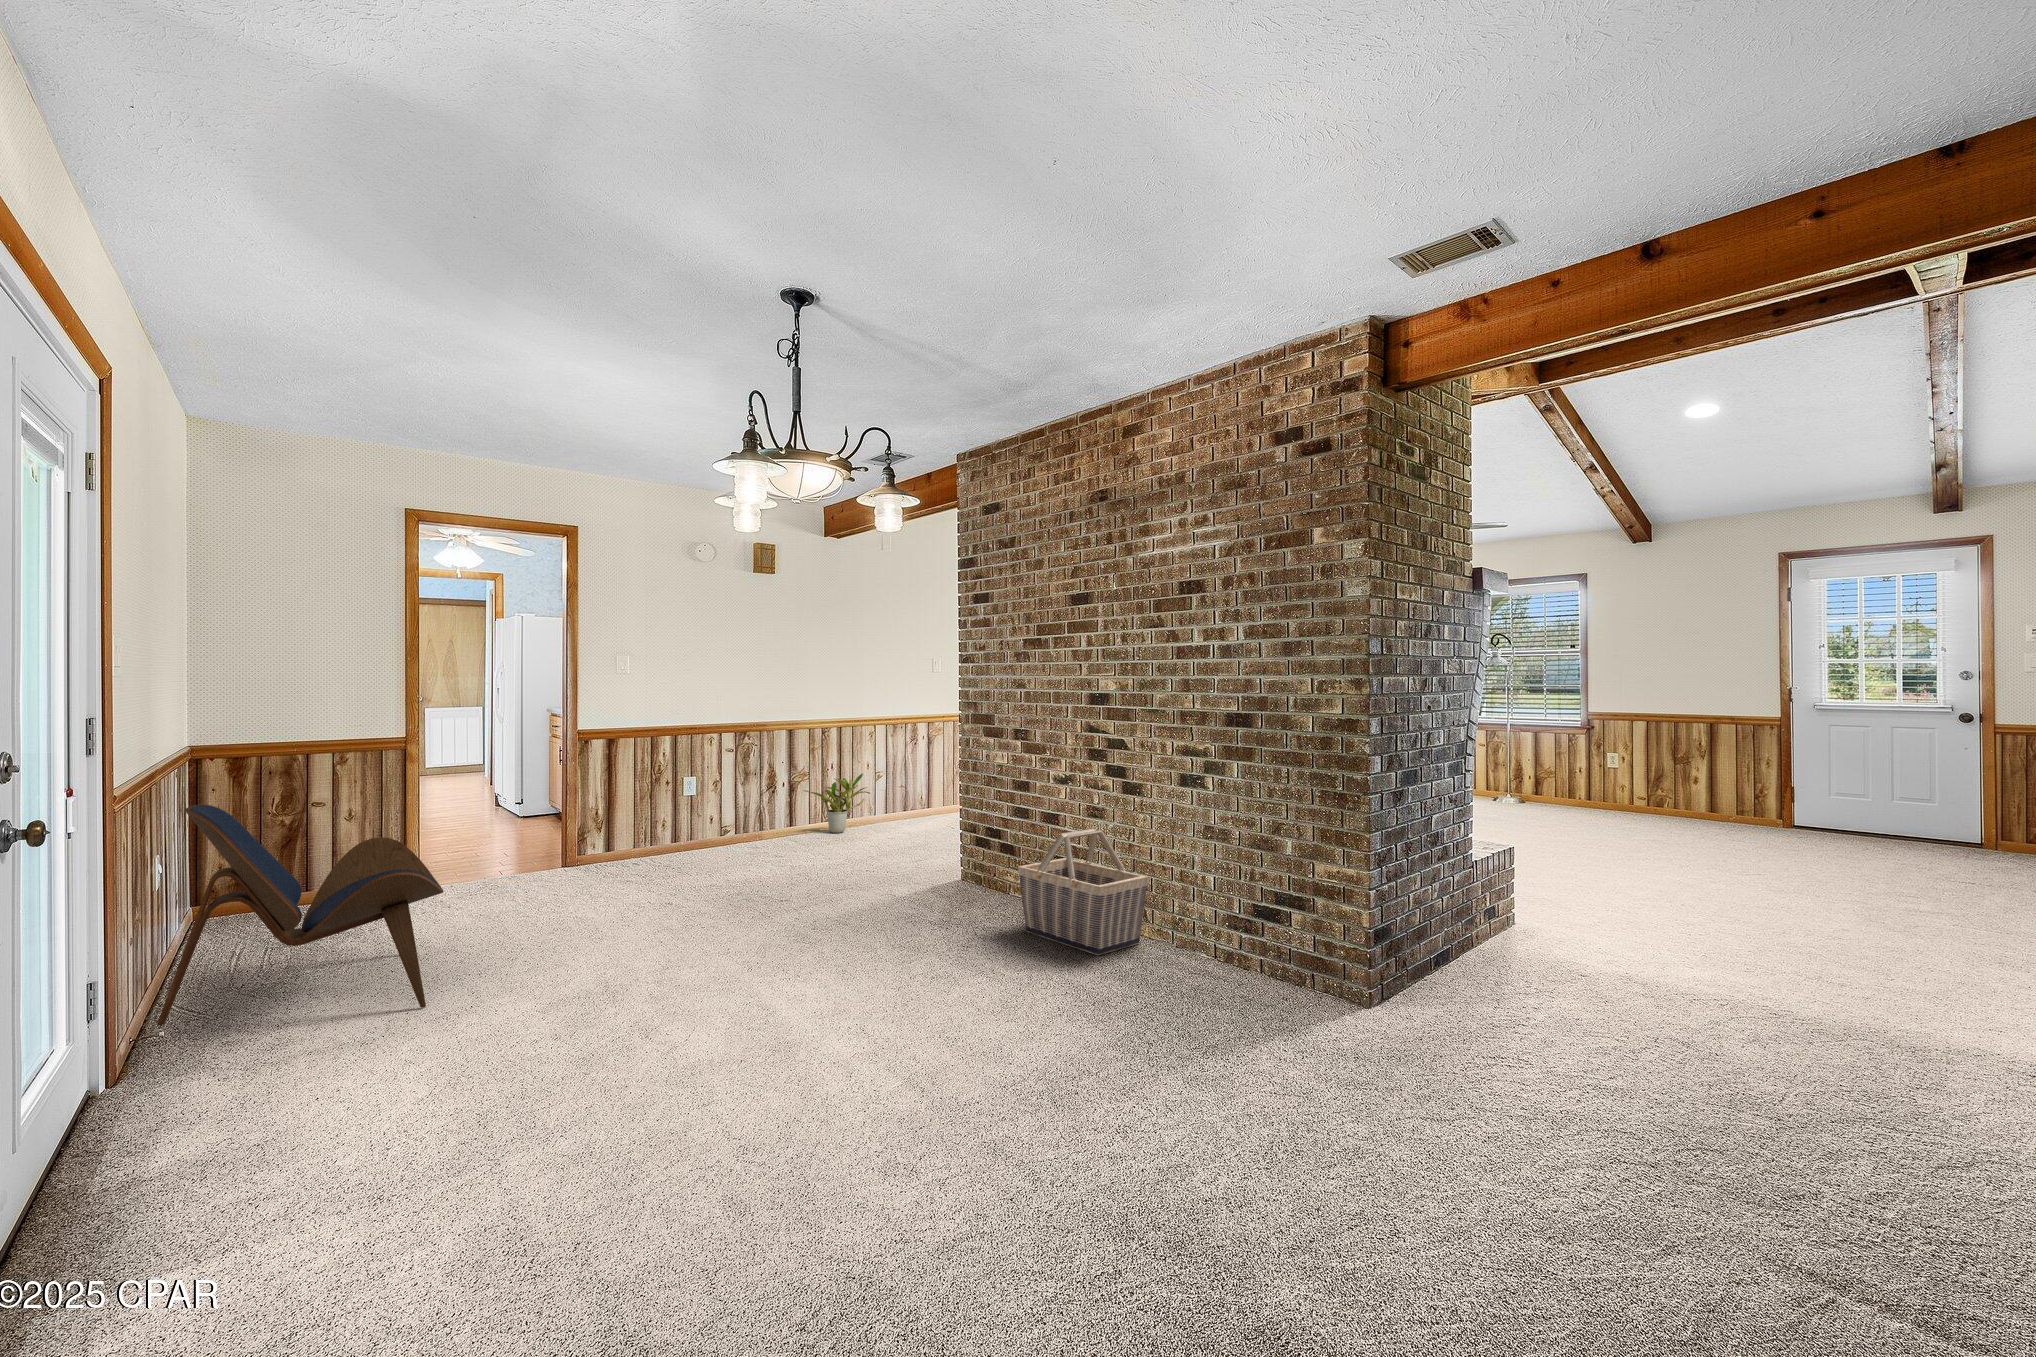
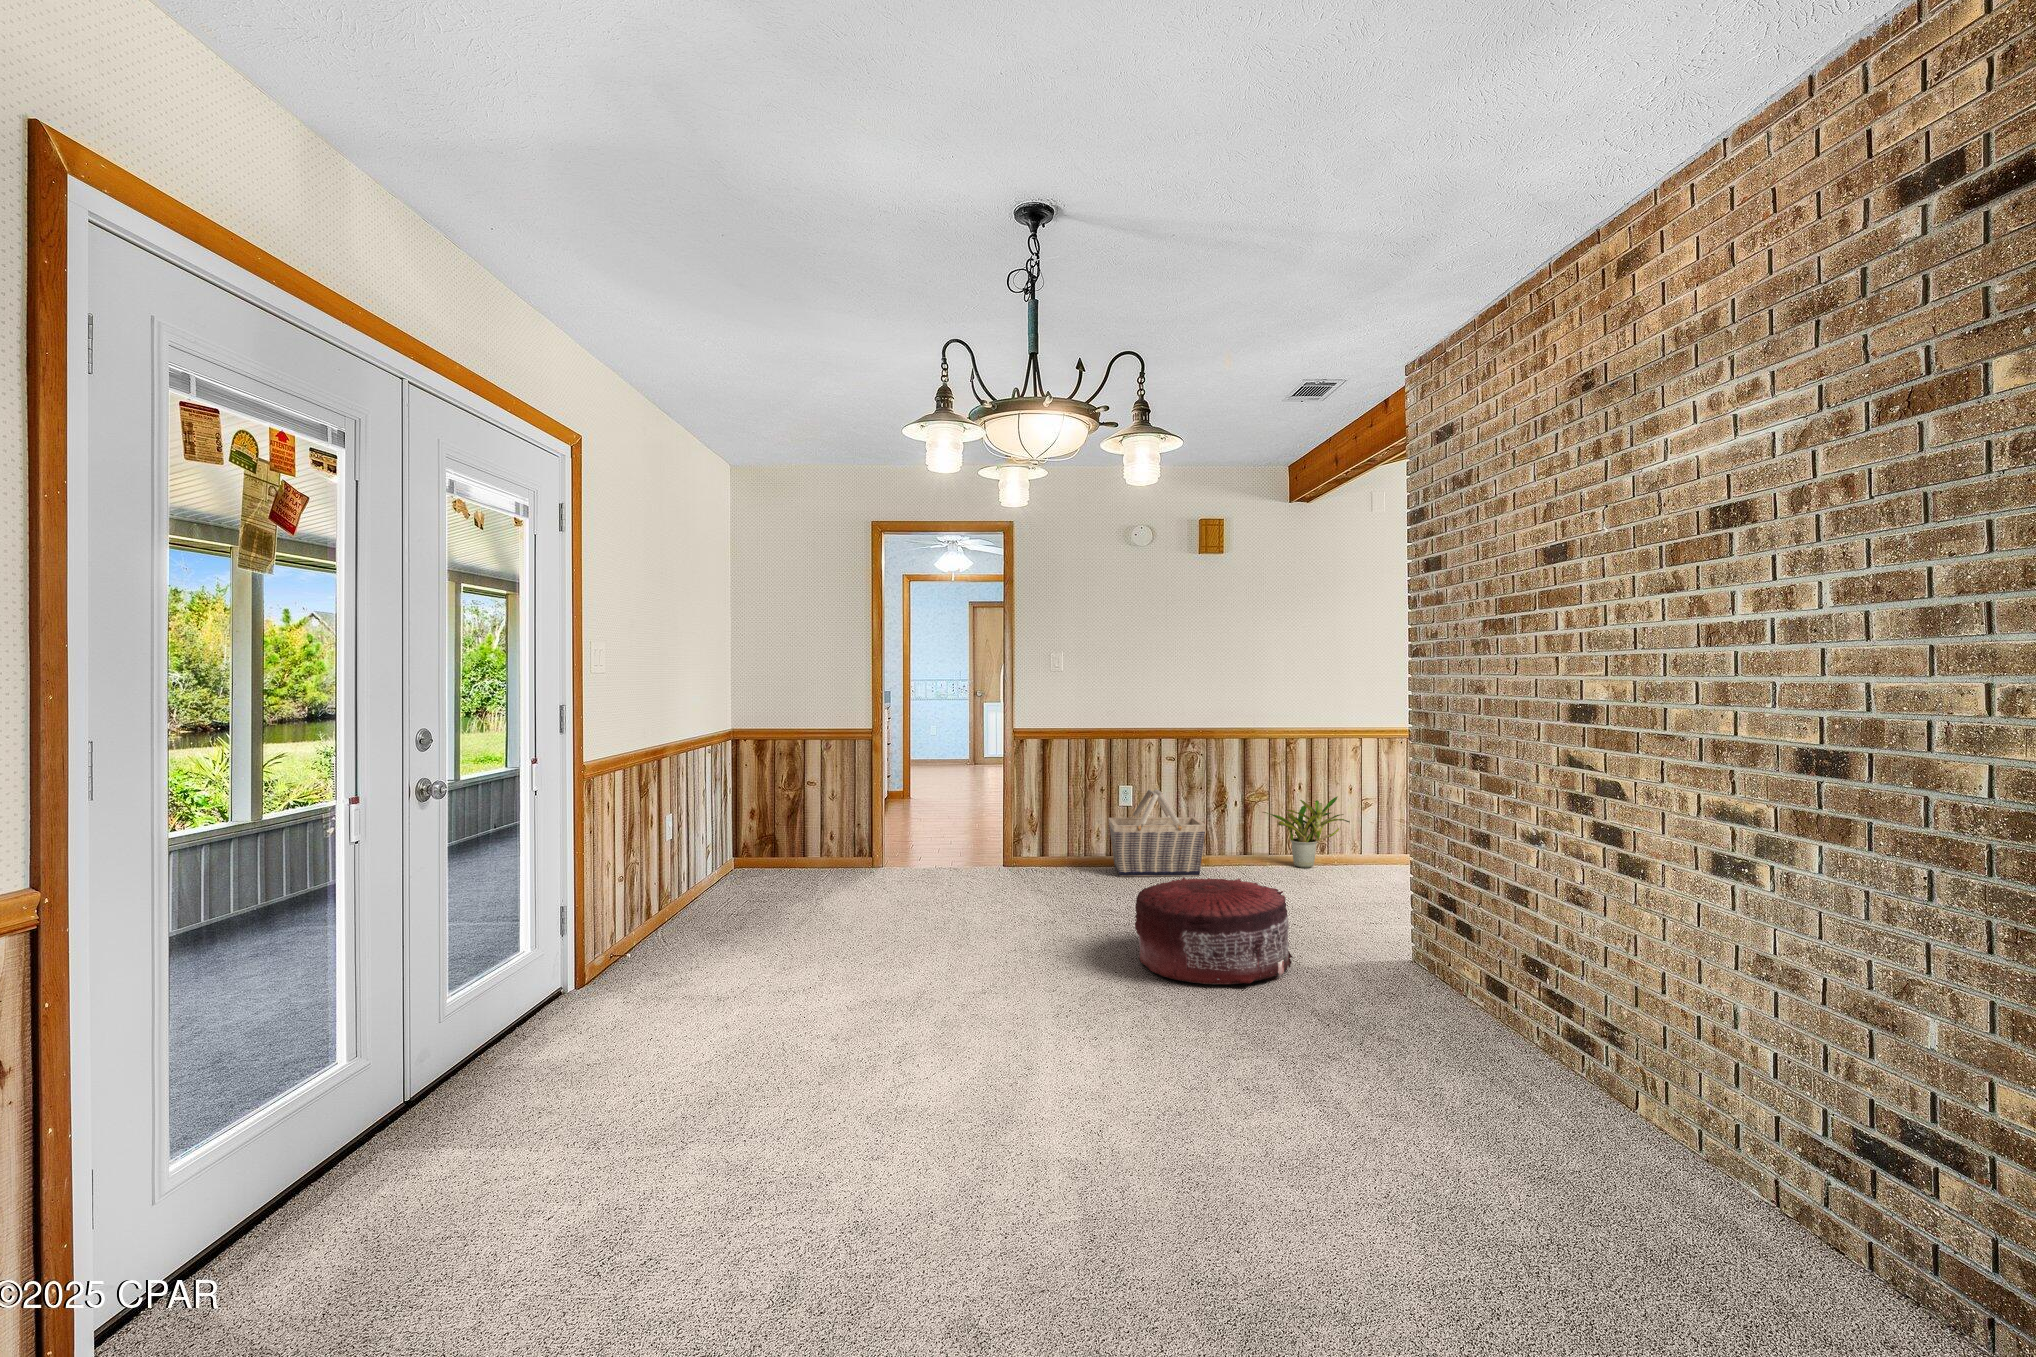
lounge chair: present [157,805,444,1026] -> none [599,789,806,1000]
basket: present [1018,829,1148,955] -> present [1108,789,1206,876]
pouf: none [770,837,892,919] -> present [1135,877,1293,984]

